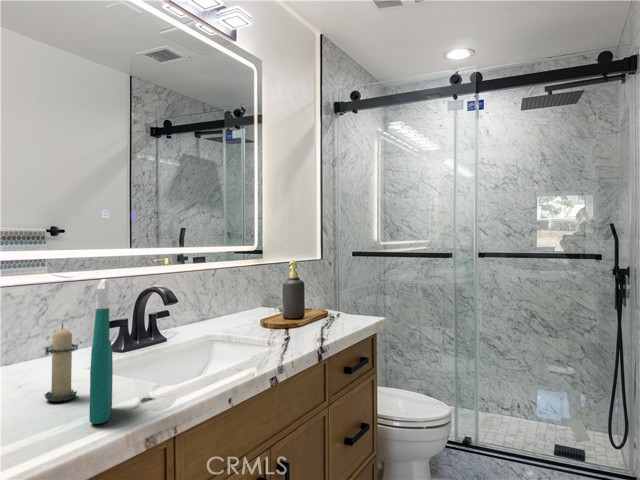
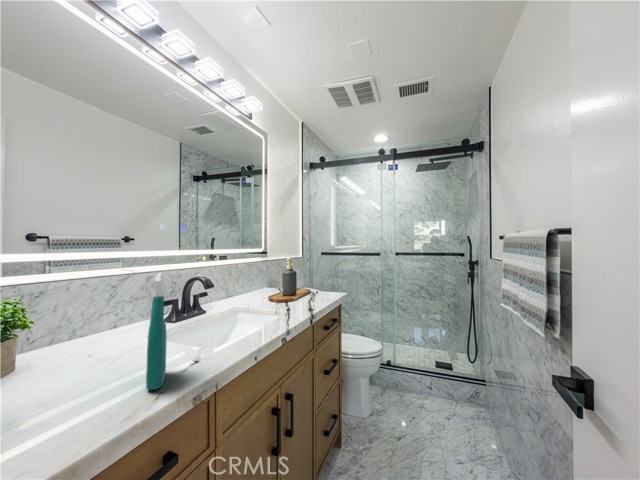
candle: present [44,323,78,401] -> none [107,307,142,370]

